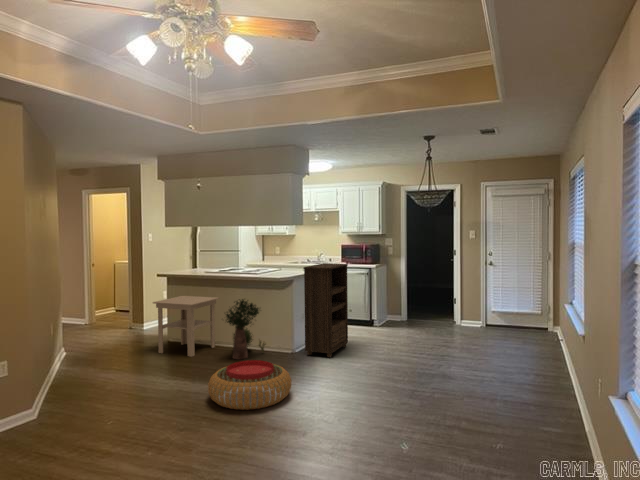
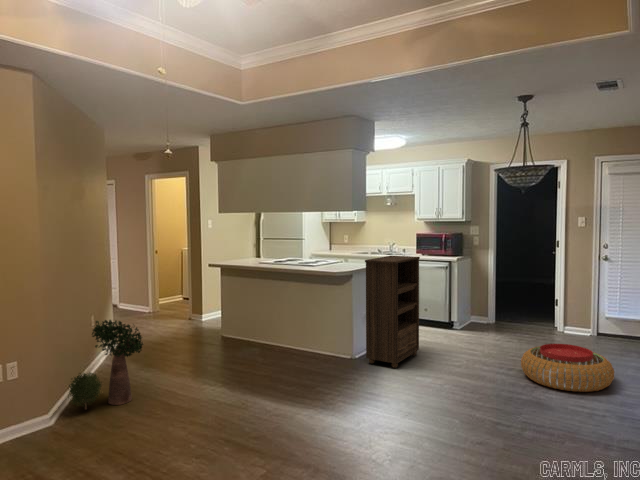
side table: present [153,296,219,357] -> none [200,289,272,358]
potted plant: present [226,299,265,359] -> present [69,320,143,409]
pouf: present [208,360,291,410] -> present [521,344,614,392]

